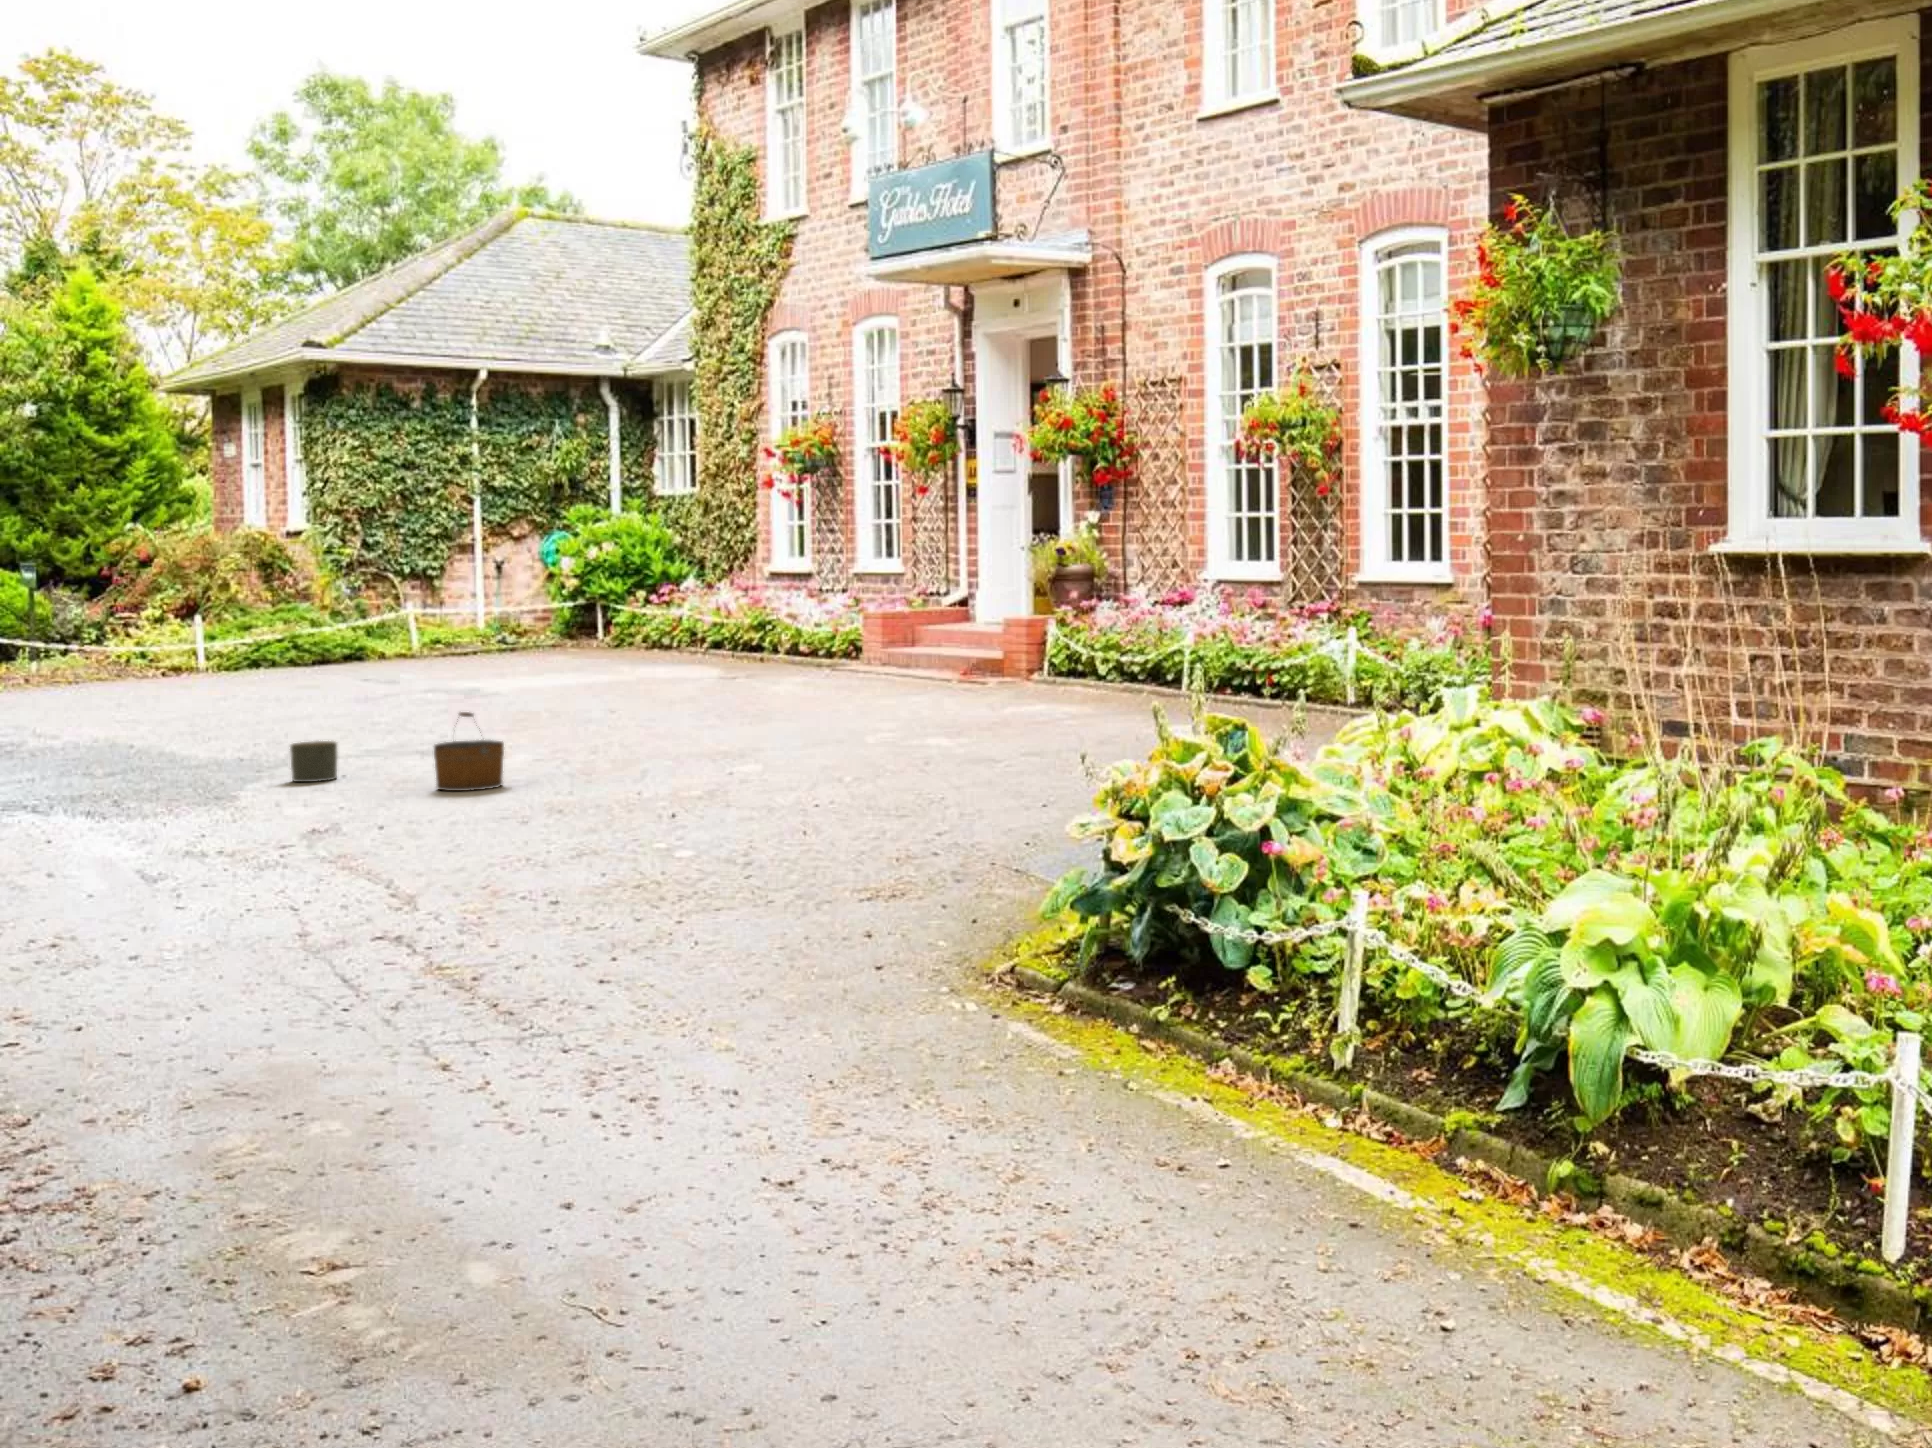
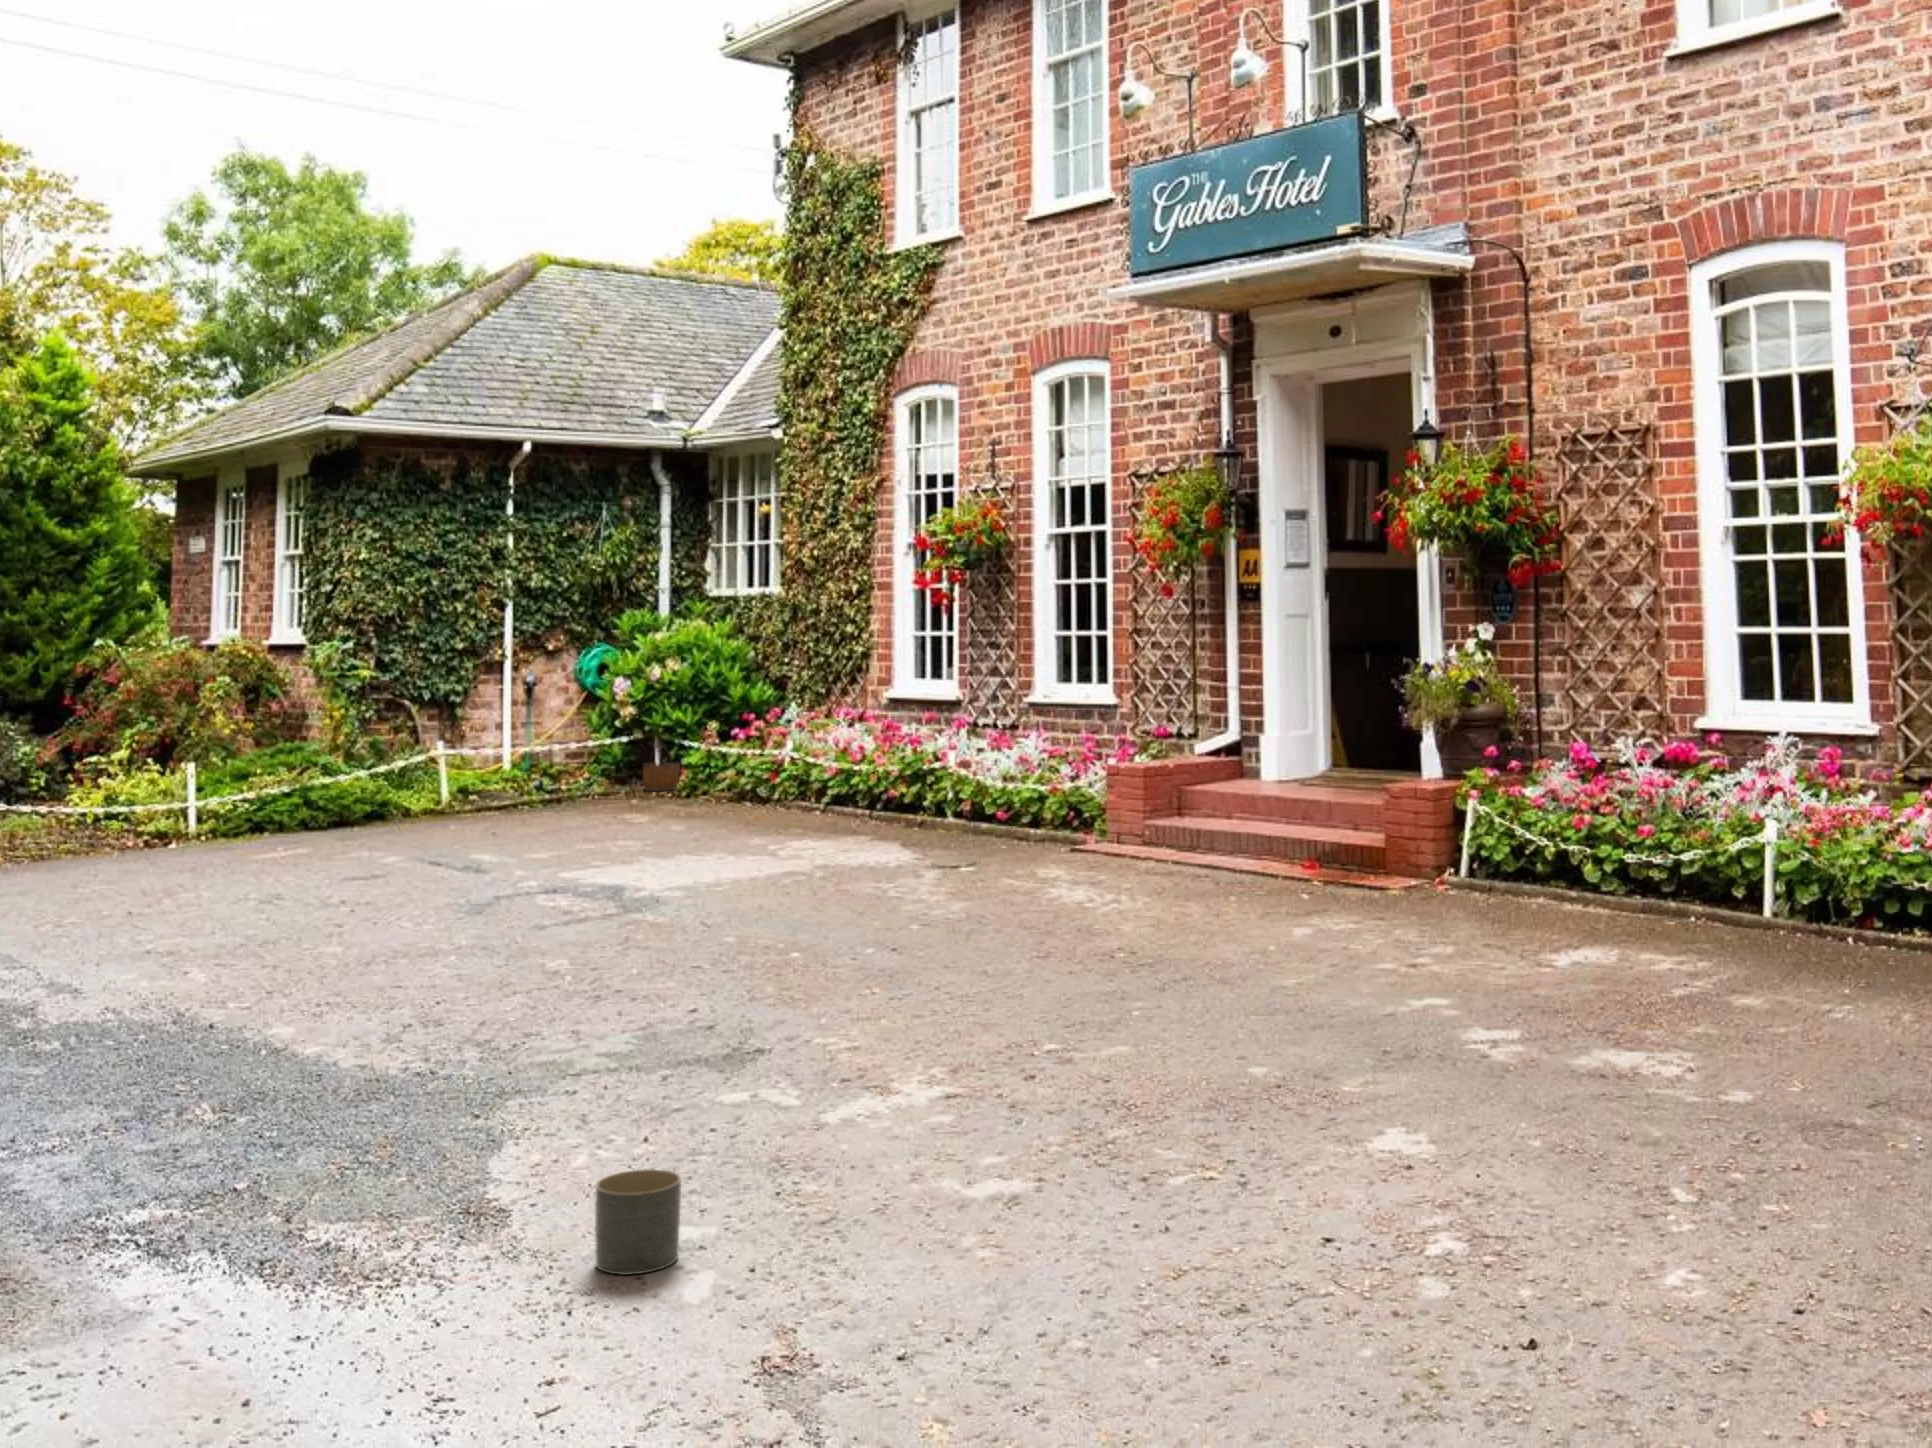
bucket: present [434,712,504,791] -> present [643,745,680,791]

